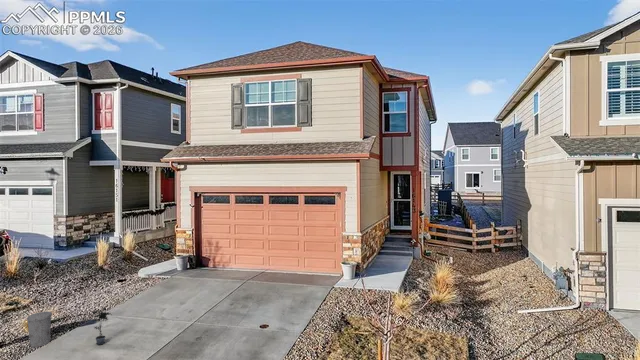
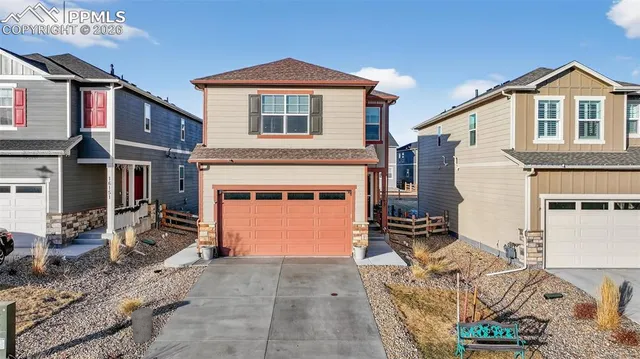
potted plant: present [93,308,111,345] -> none [196,298,217,333]

